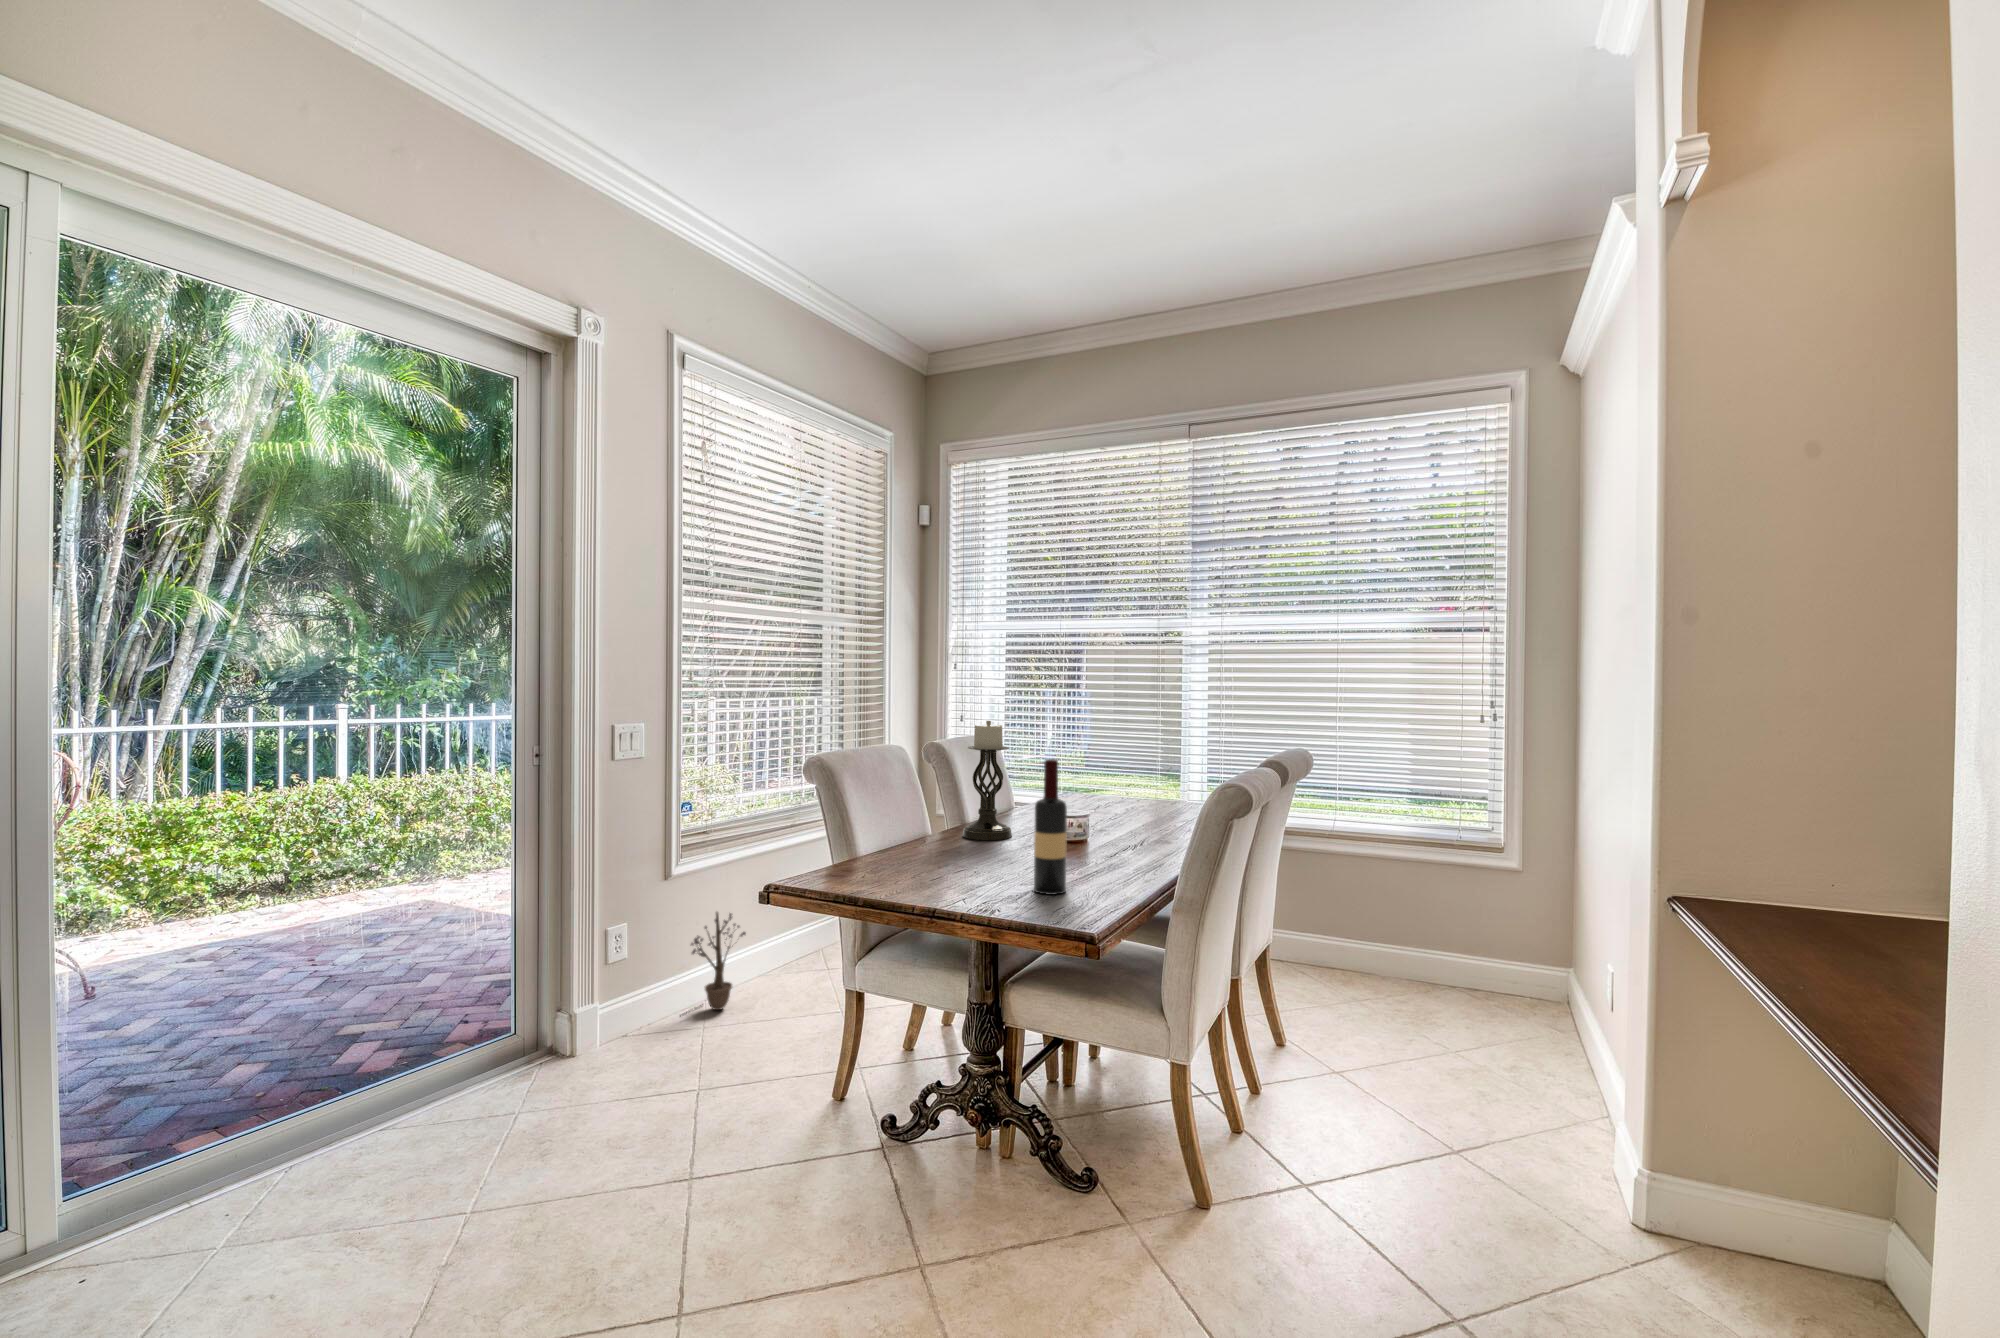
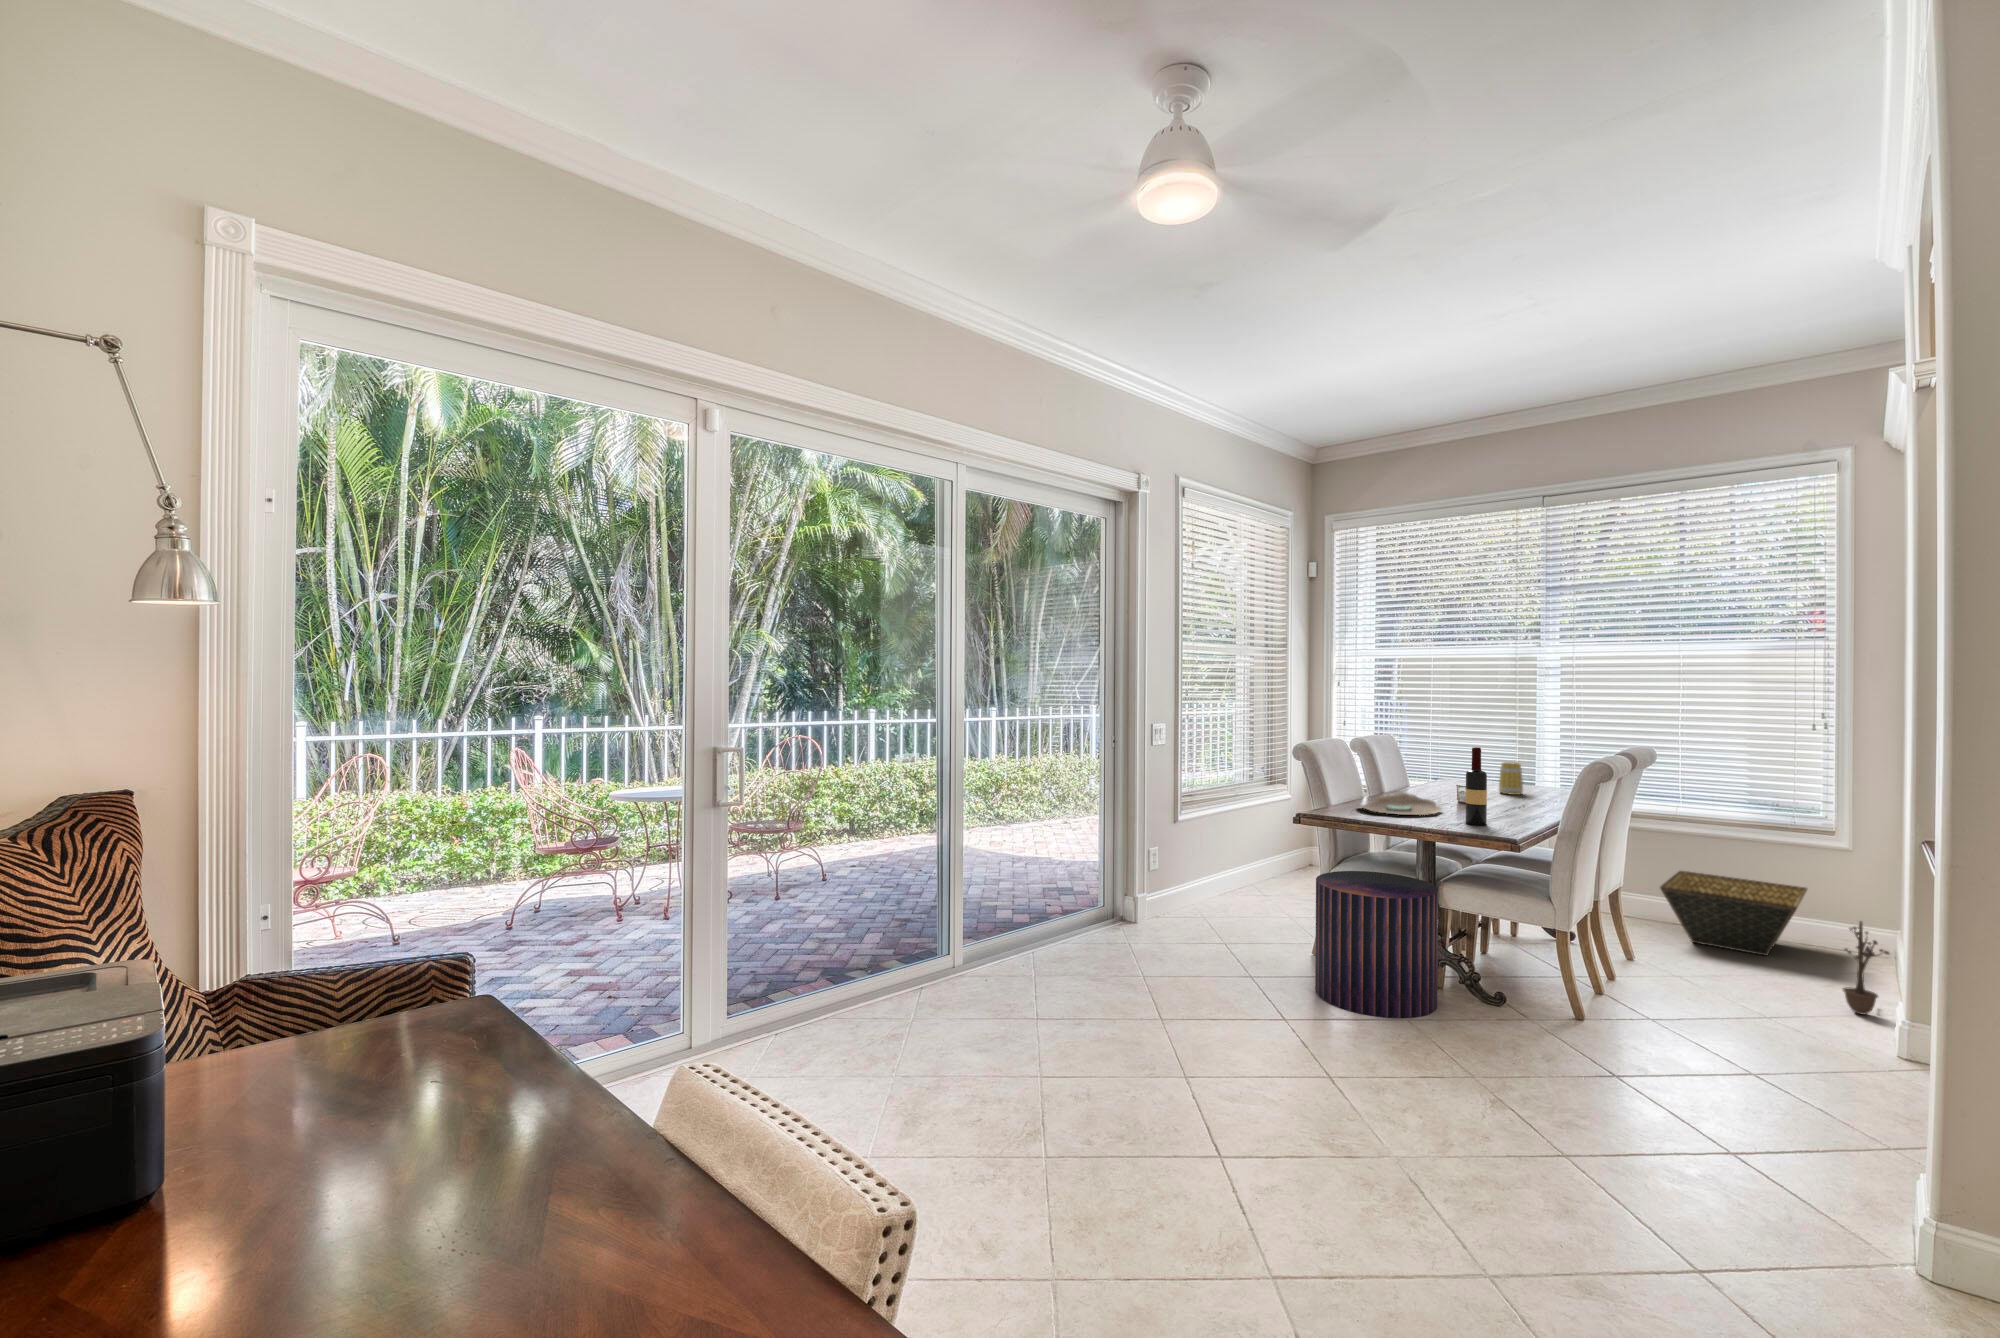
candle holder: present [963,721,1012,840] -> none [1391,724,1426,801]
mug: none [1121,772,1152,820] -> present [1499,762,1523,795]
decorative bowl: none [881,829,1016,875] -> present [1358,792,1442,815]
basket: none [1316,904,1477,1022] -> present [1660,871,1807,956]
decorative plant: present [680,912,746,1017] -> present [1843,921,1889,1014]
pouf: none [778,973,985,1279] -> present [1315,871,1438,1018]

